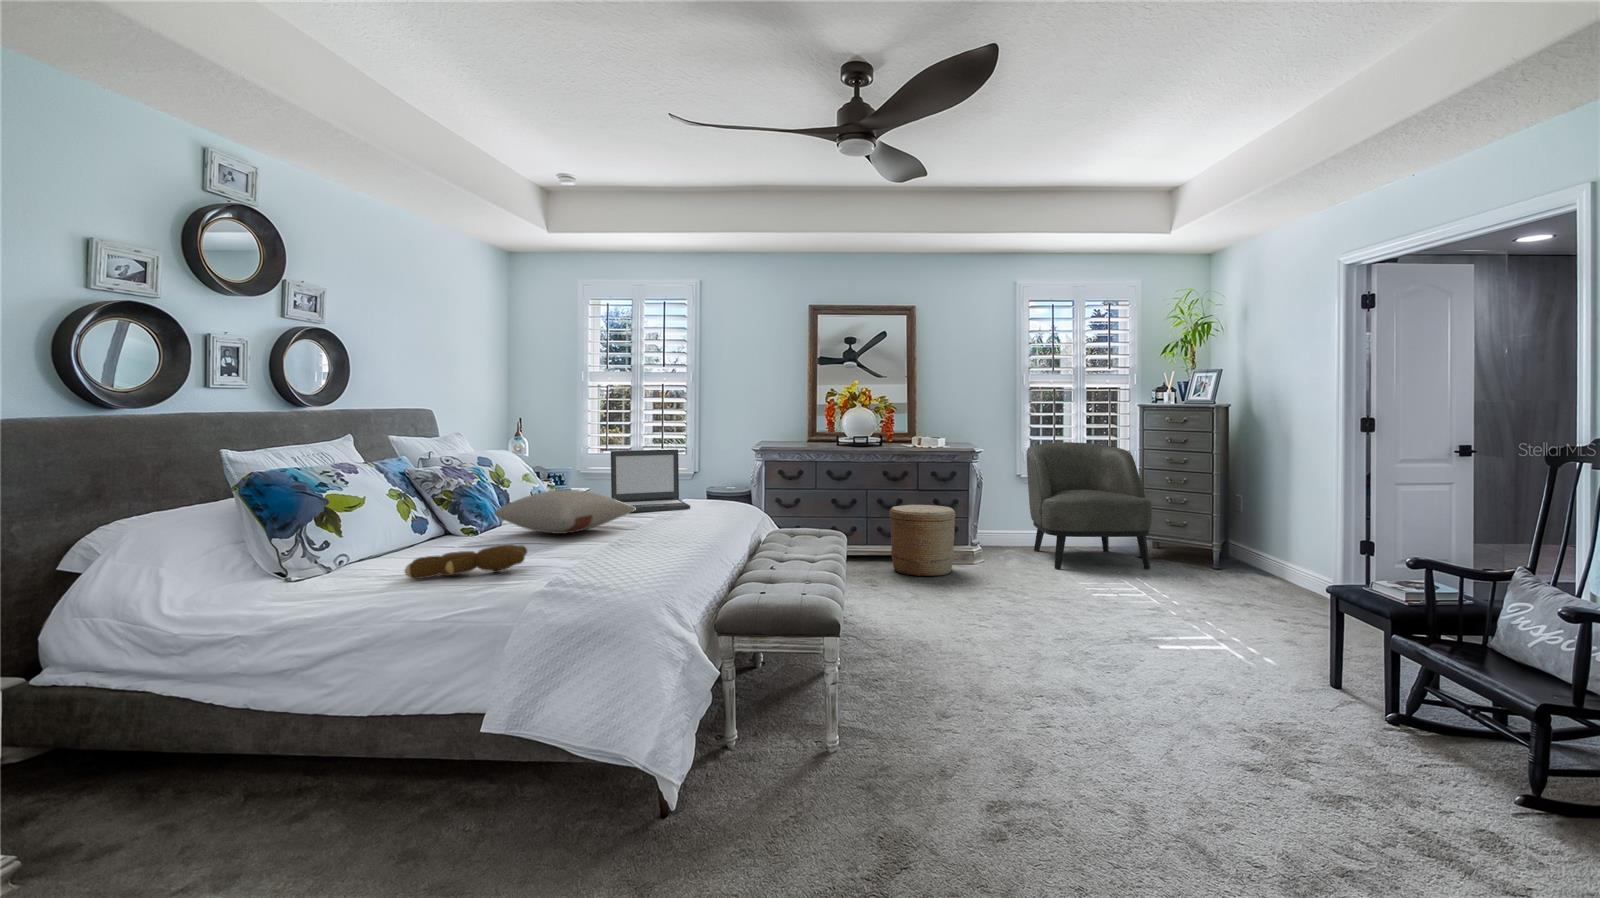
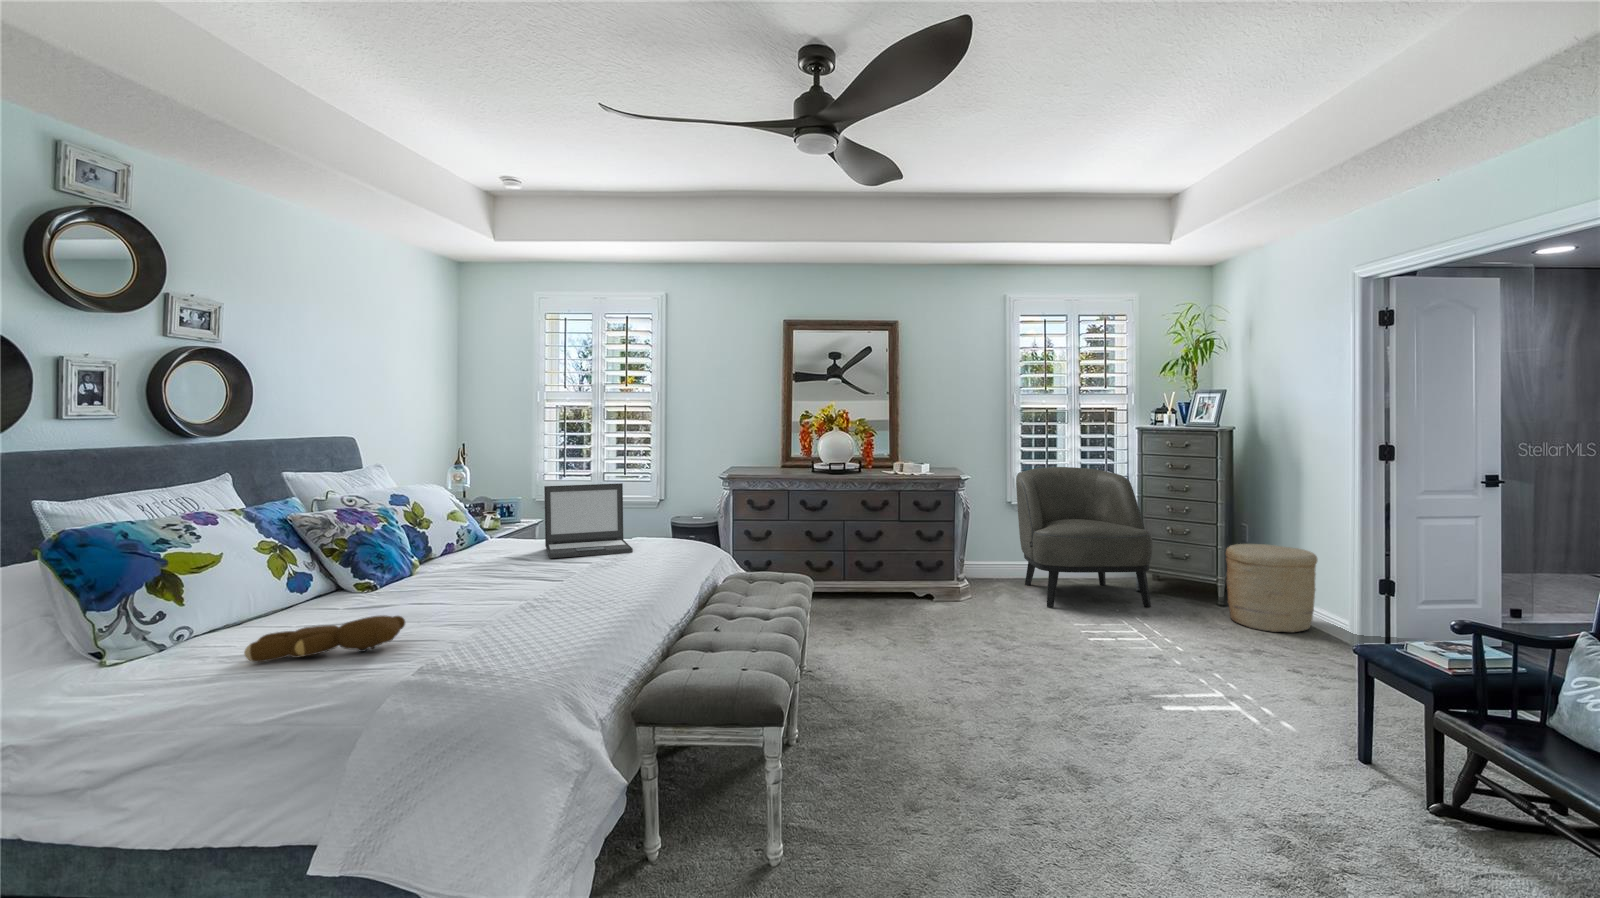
pillow: present [494,490,636,534] -> none [391,537,560,590]
woven basket: present [889,505,955,576] -> present [1226,544,1317,632]

